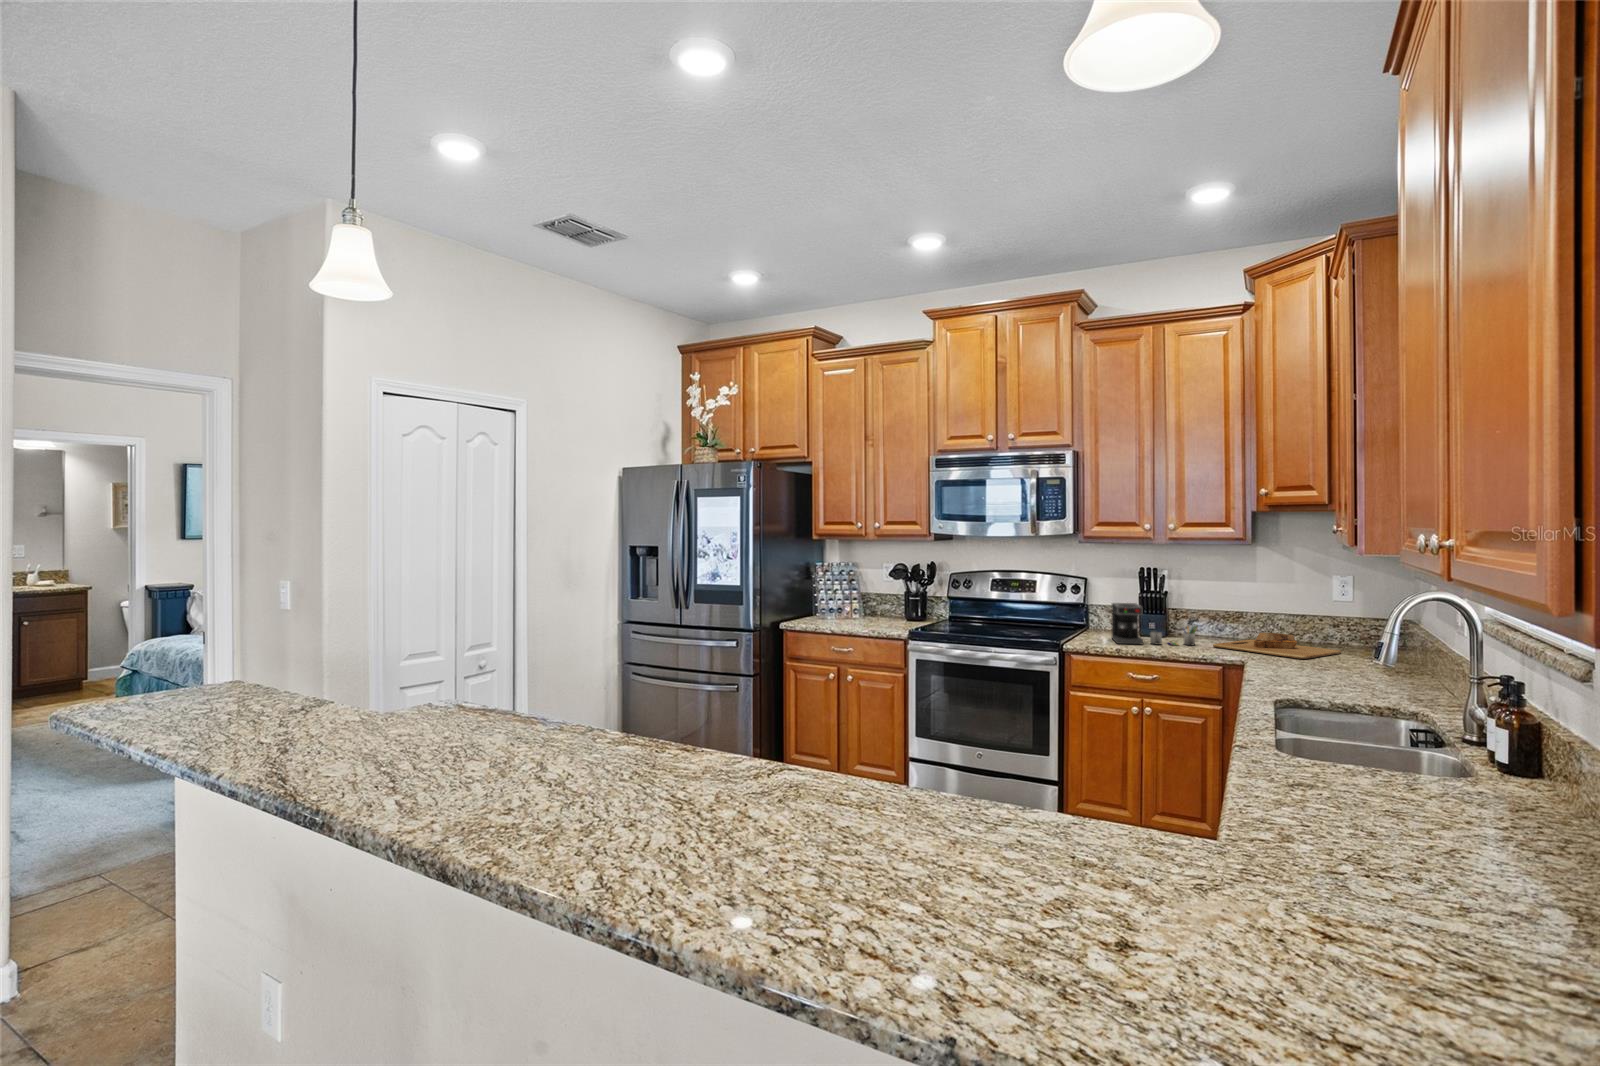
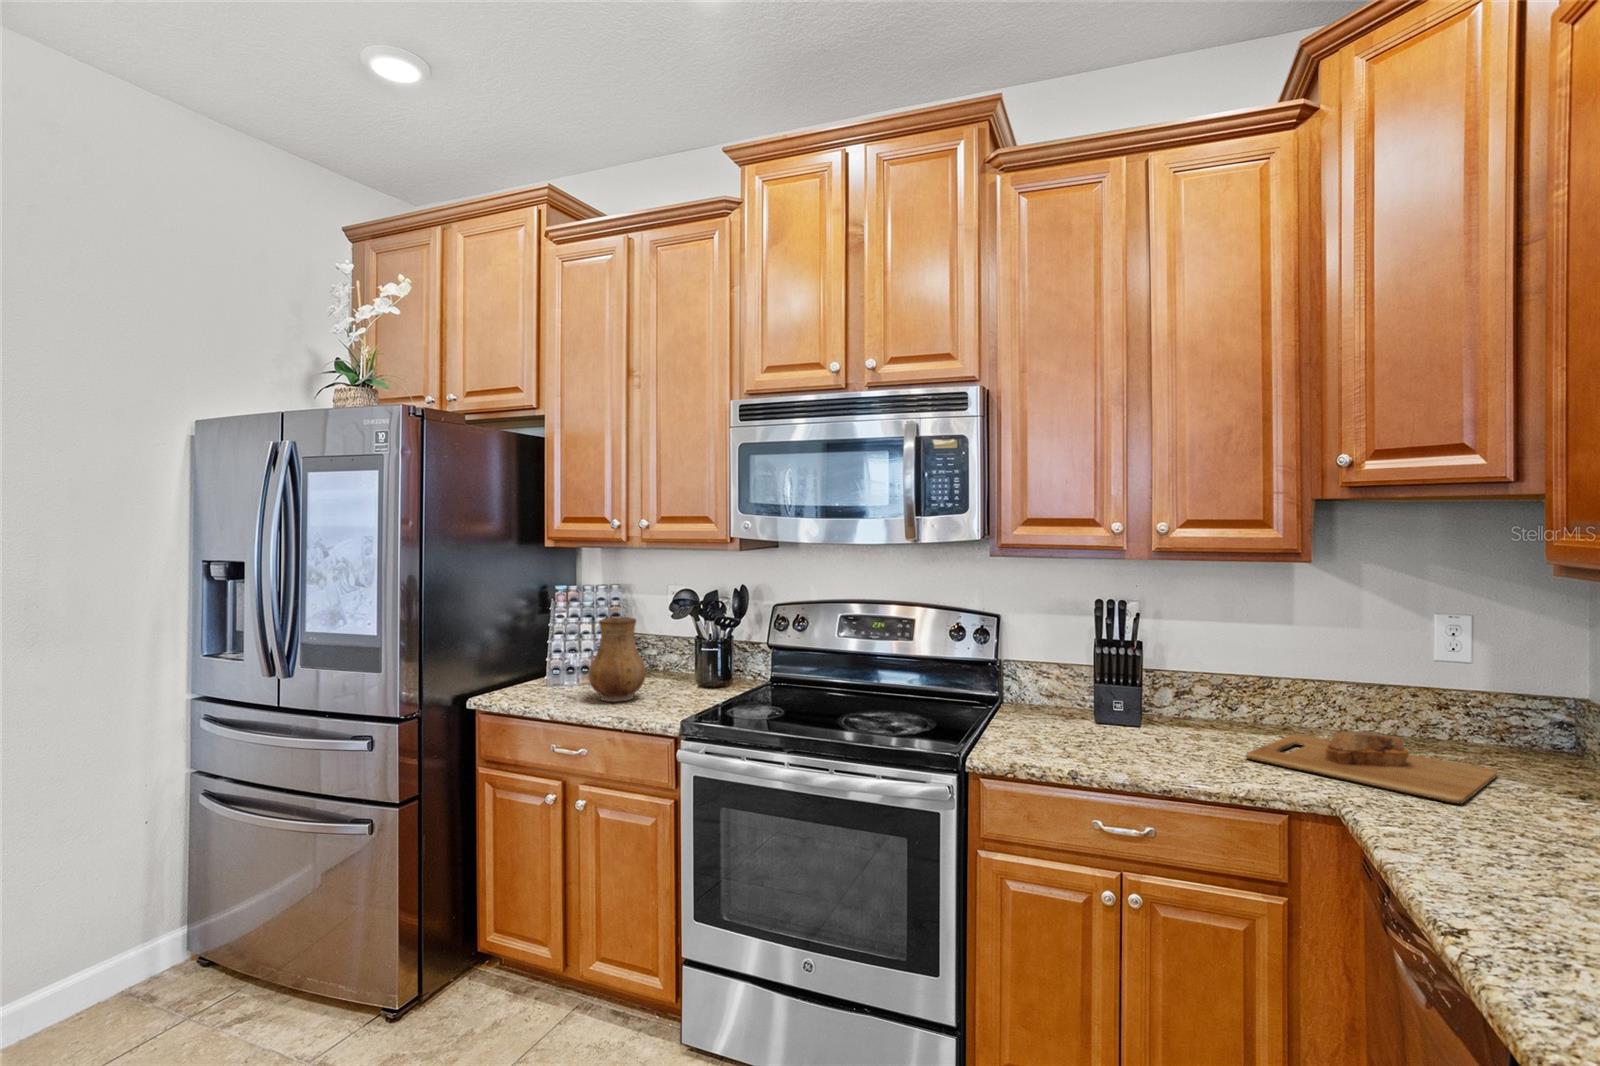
ceramic pitcher: none [847,579,879,625] -> present [588,617,646,702]
coffee maker: present [1112,603,1198,645] -> none [1051,668,1215,756]

